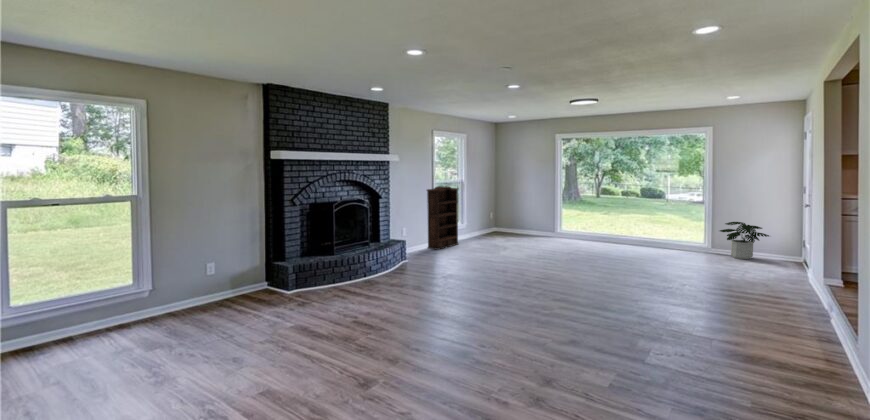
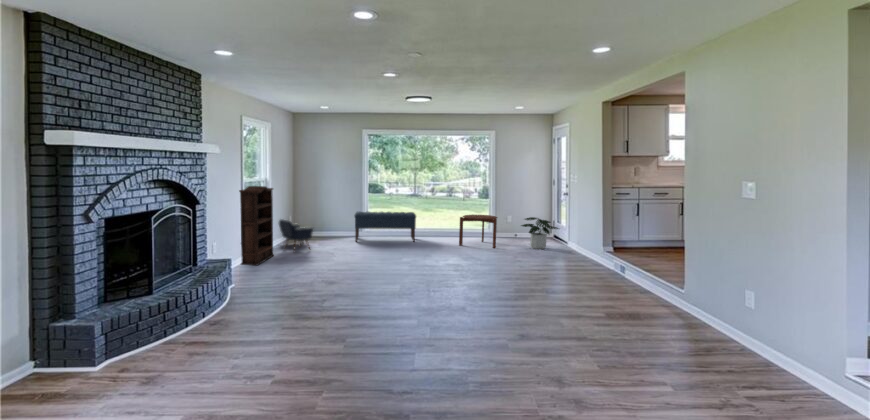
bench: none [539,211,603,243] -> present [354,211,416,242]
armchair: none [468,215,499,243] -> present [279,219,313,246]
side table: none [642,217,690,254] -> present [459,215,497,248]

